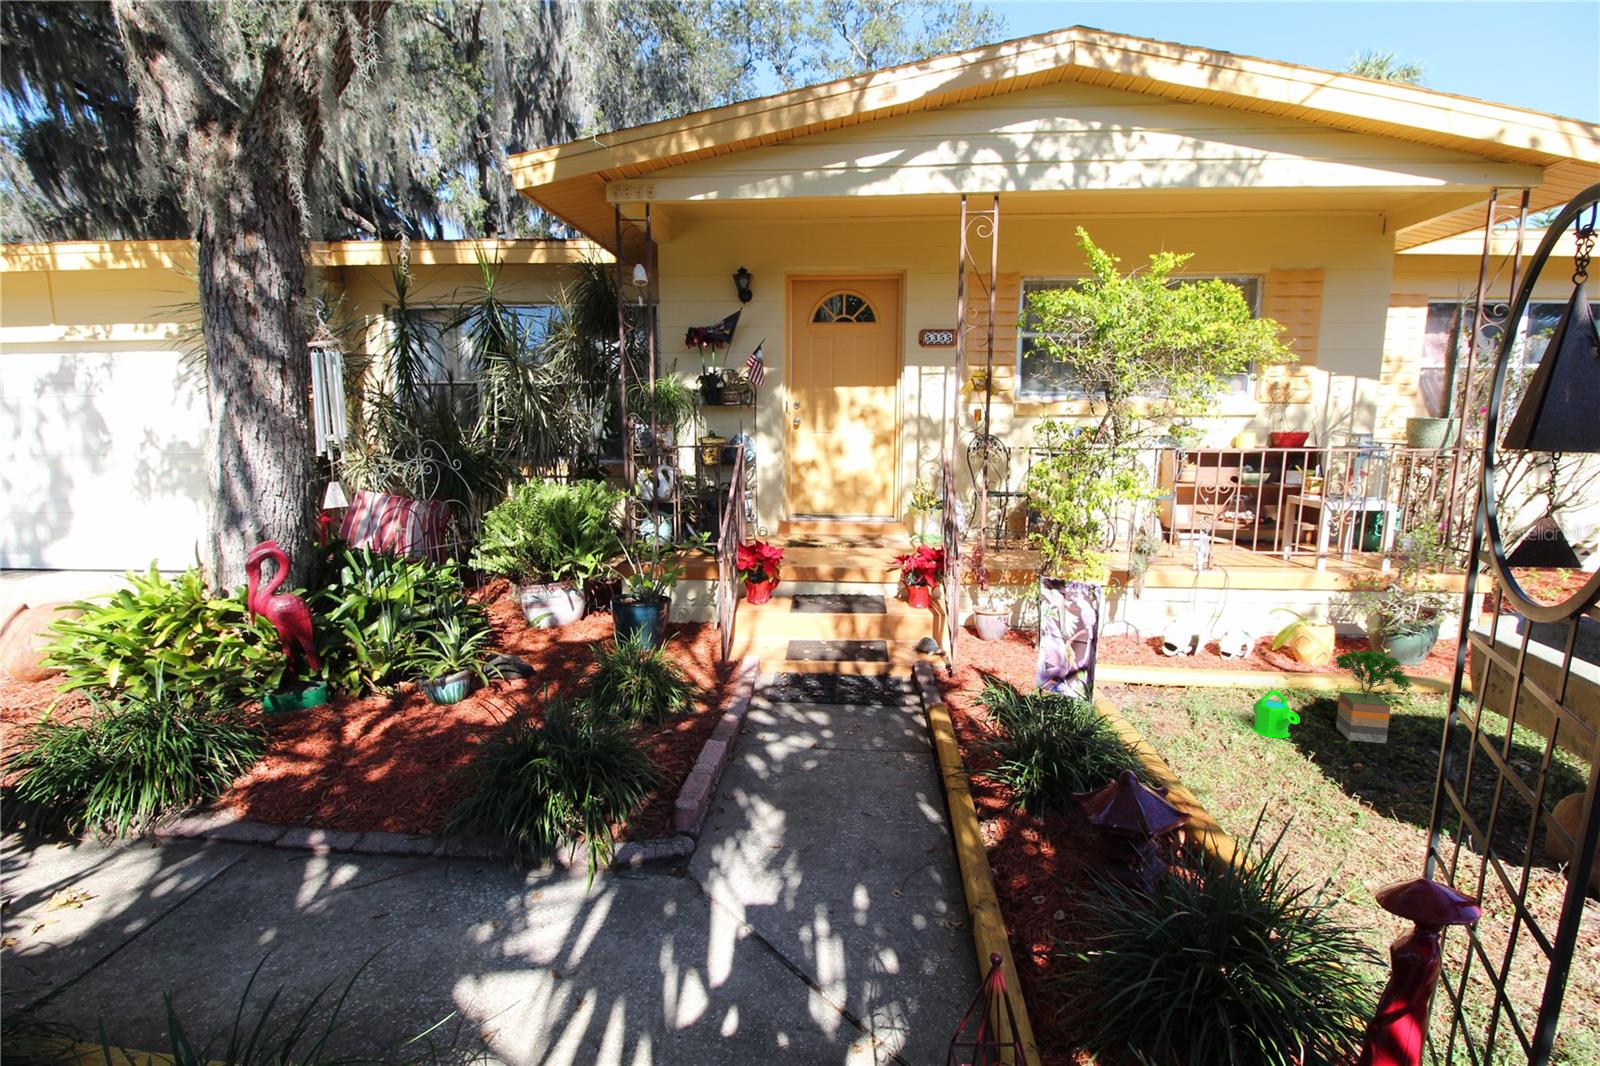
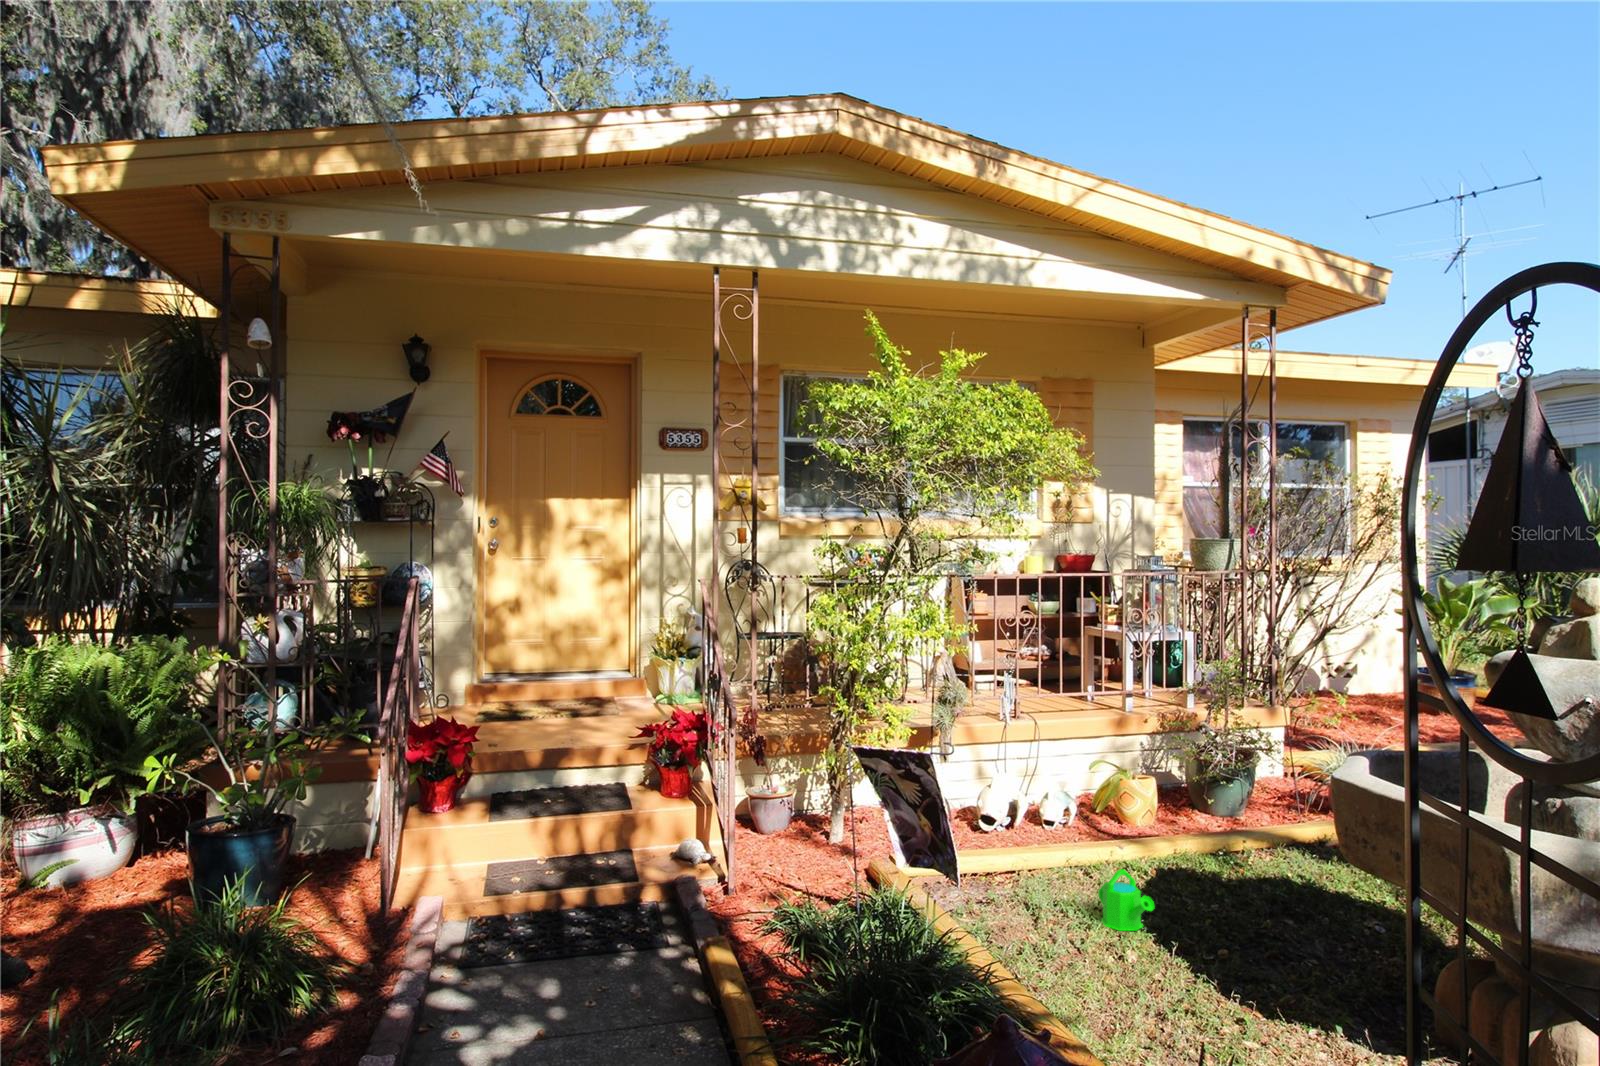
potted tree: present [1335,650,1411,743] -> none [1176,807,1262,923]

